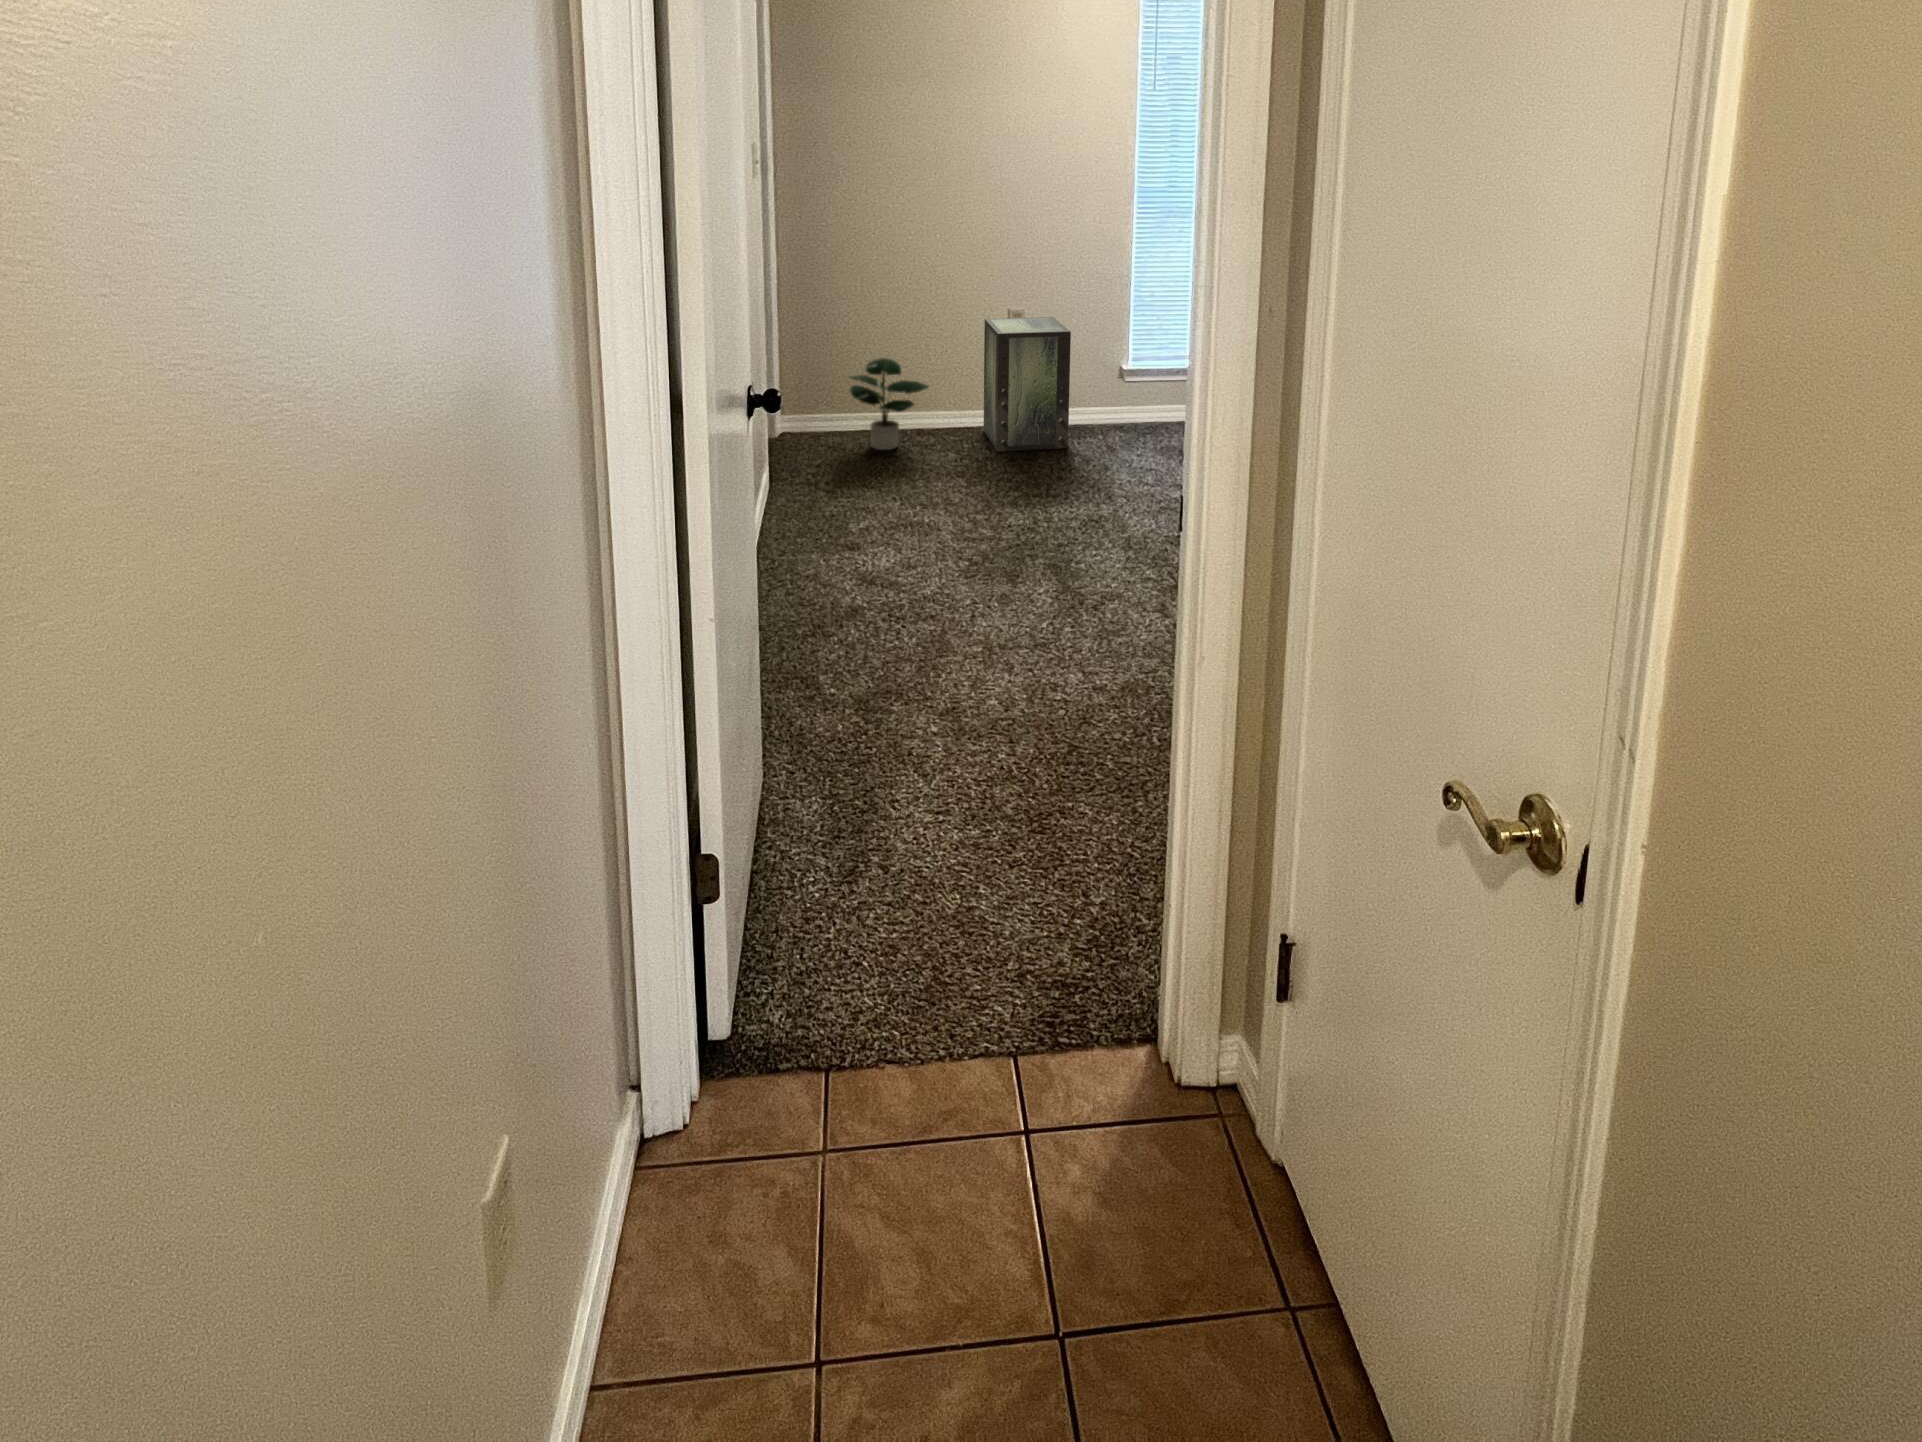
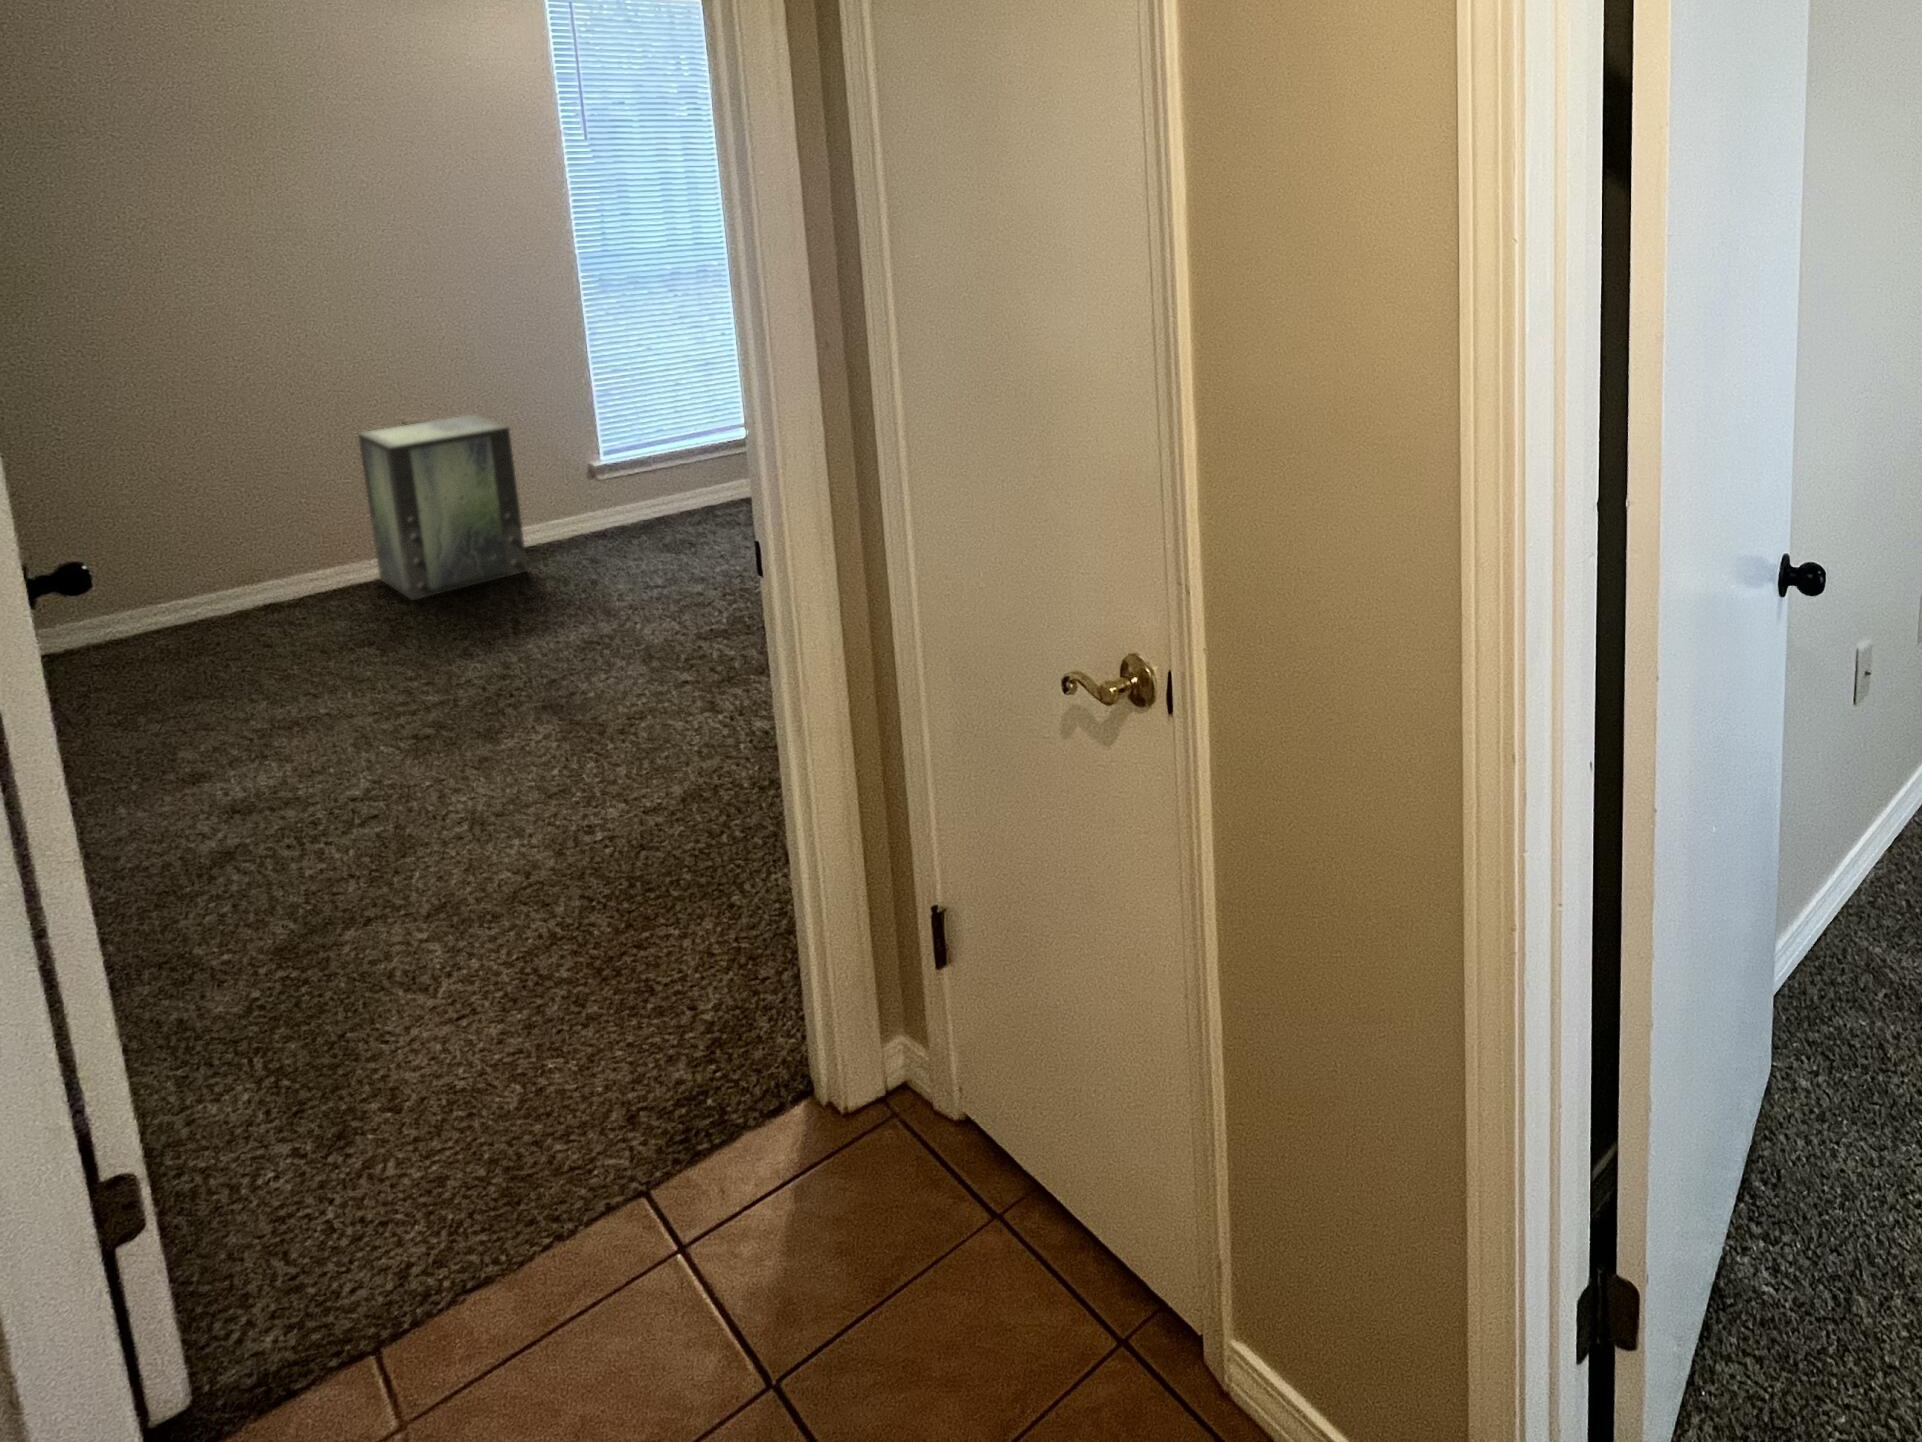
potted plant: present [850,358,929,450] -> none [107,515,275,646]

